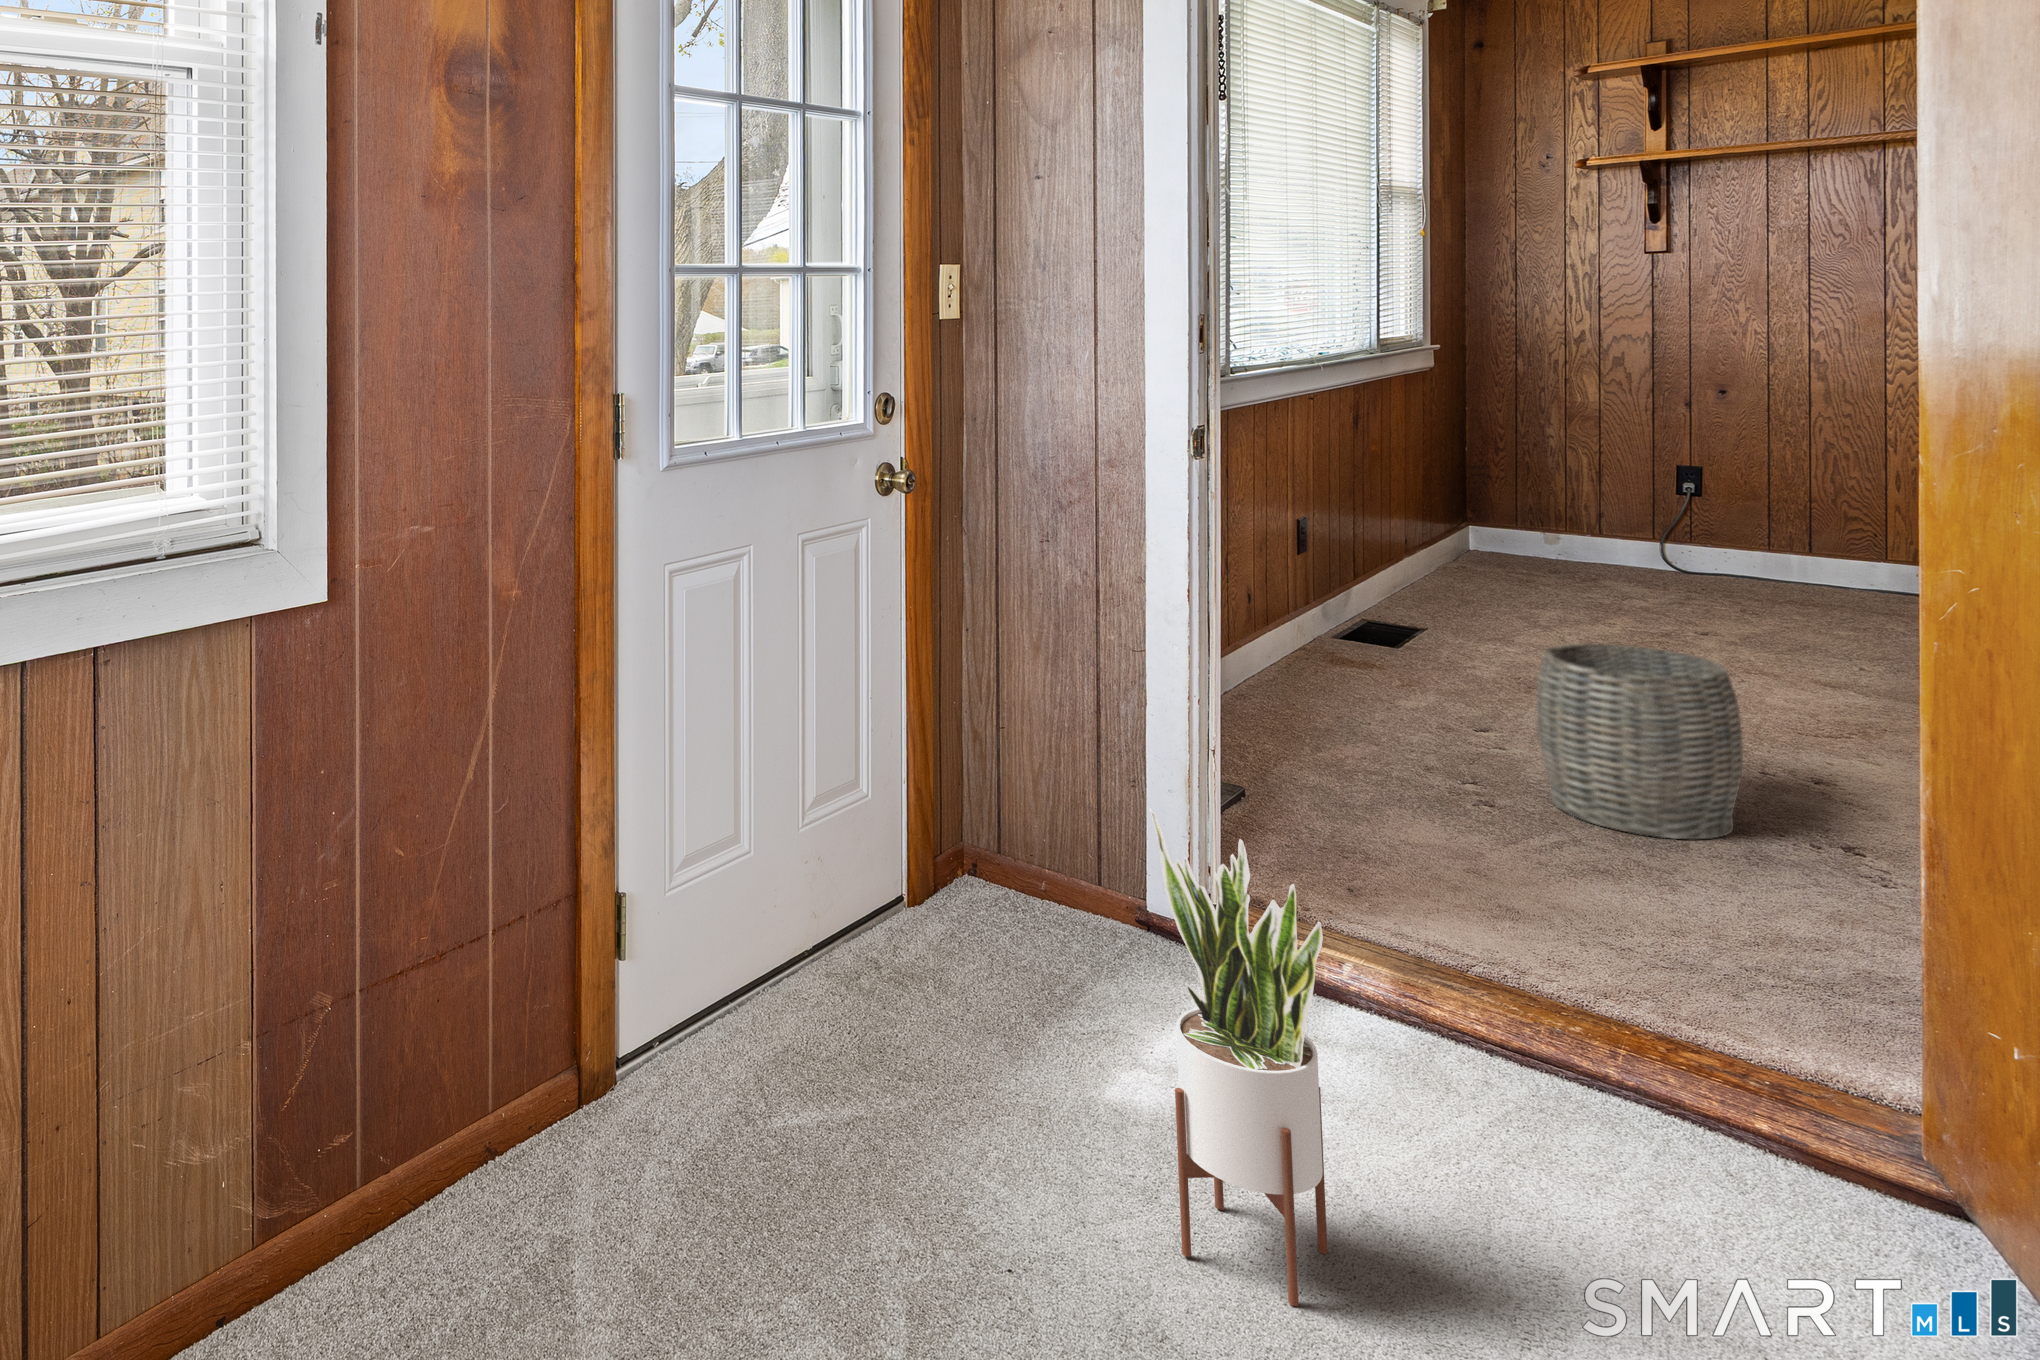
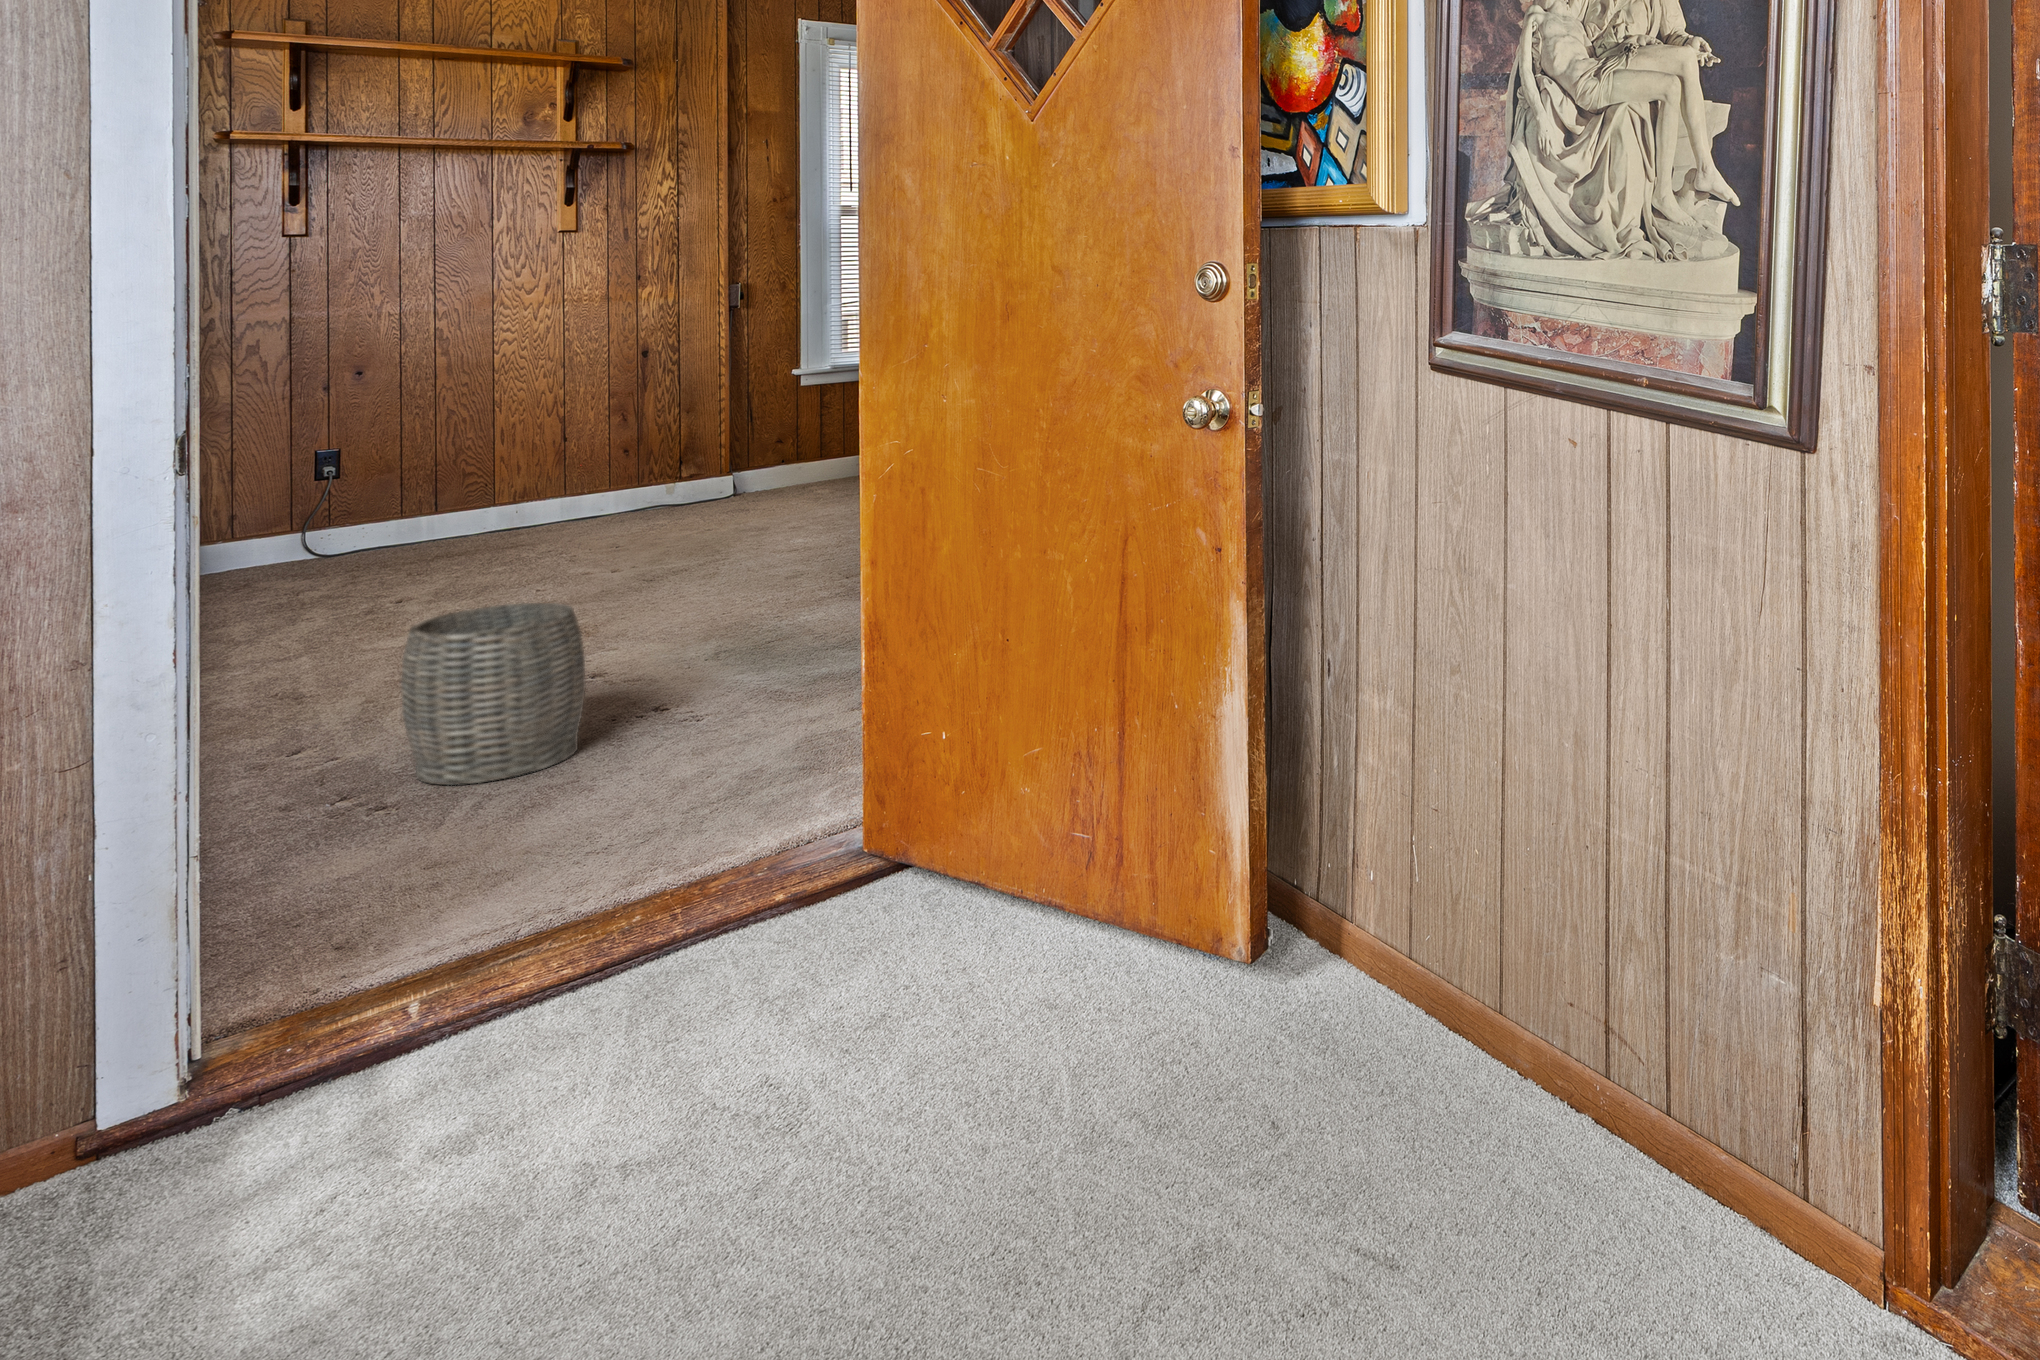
potted plant: present [1149,807,1328,1306] -> none [419,815,659,1297]

